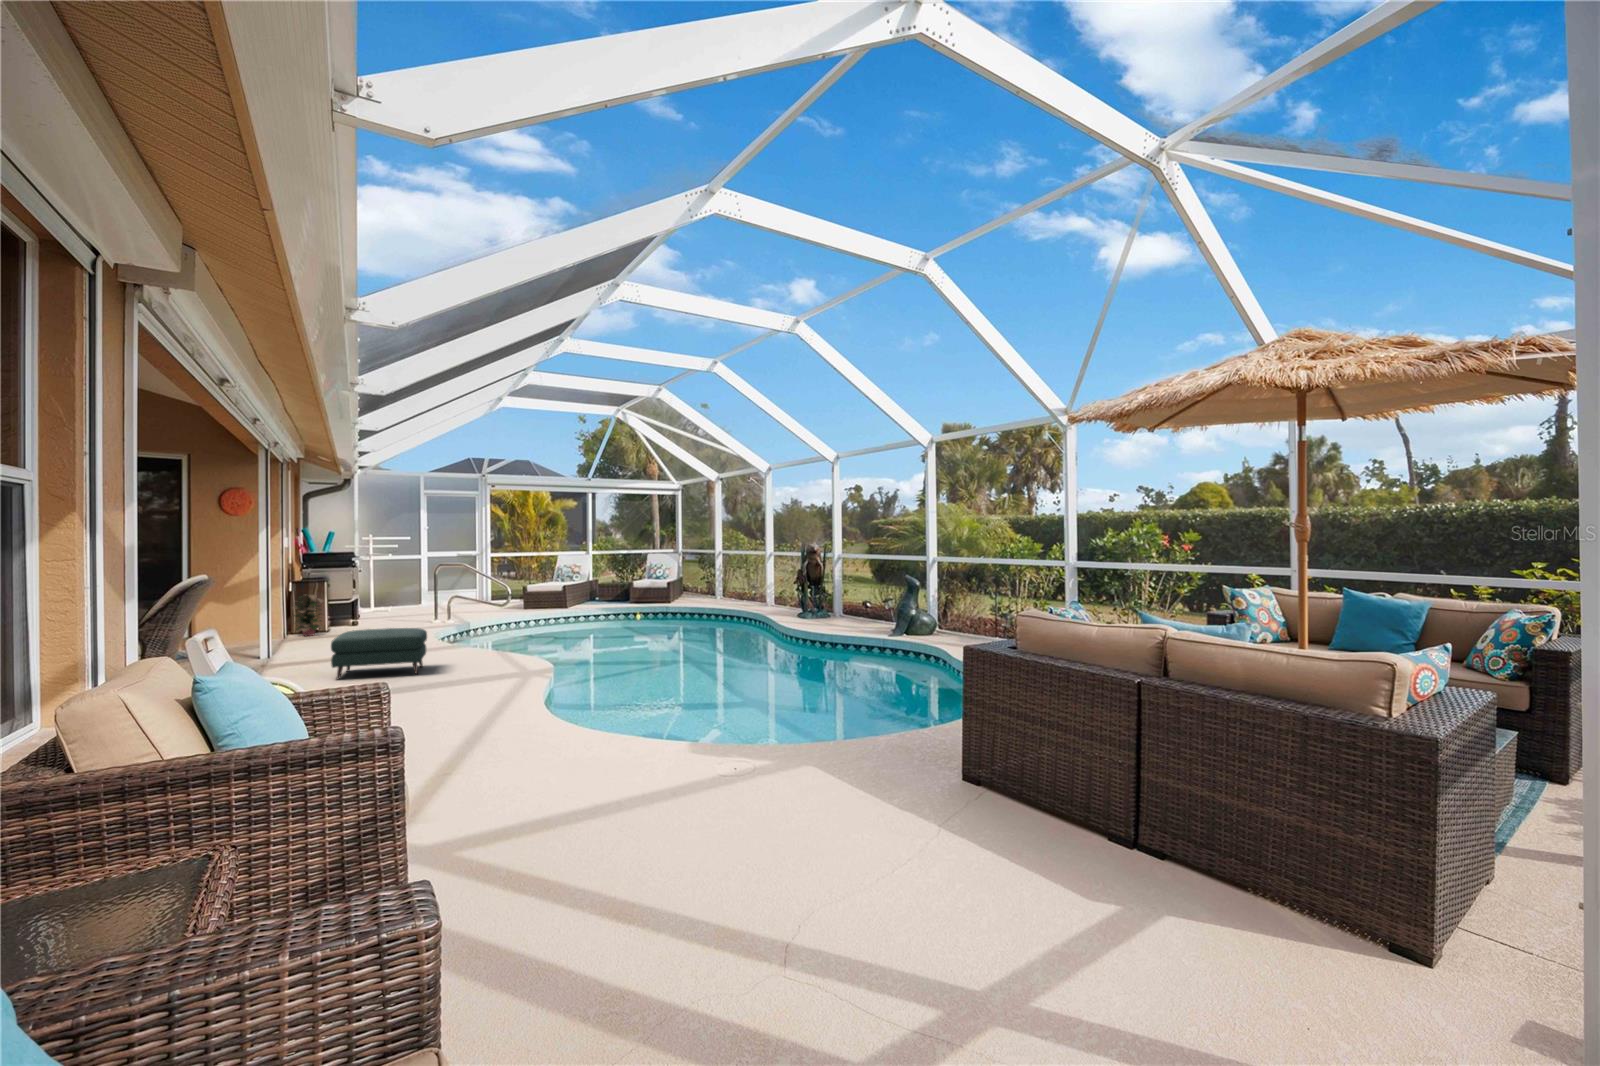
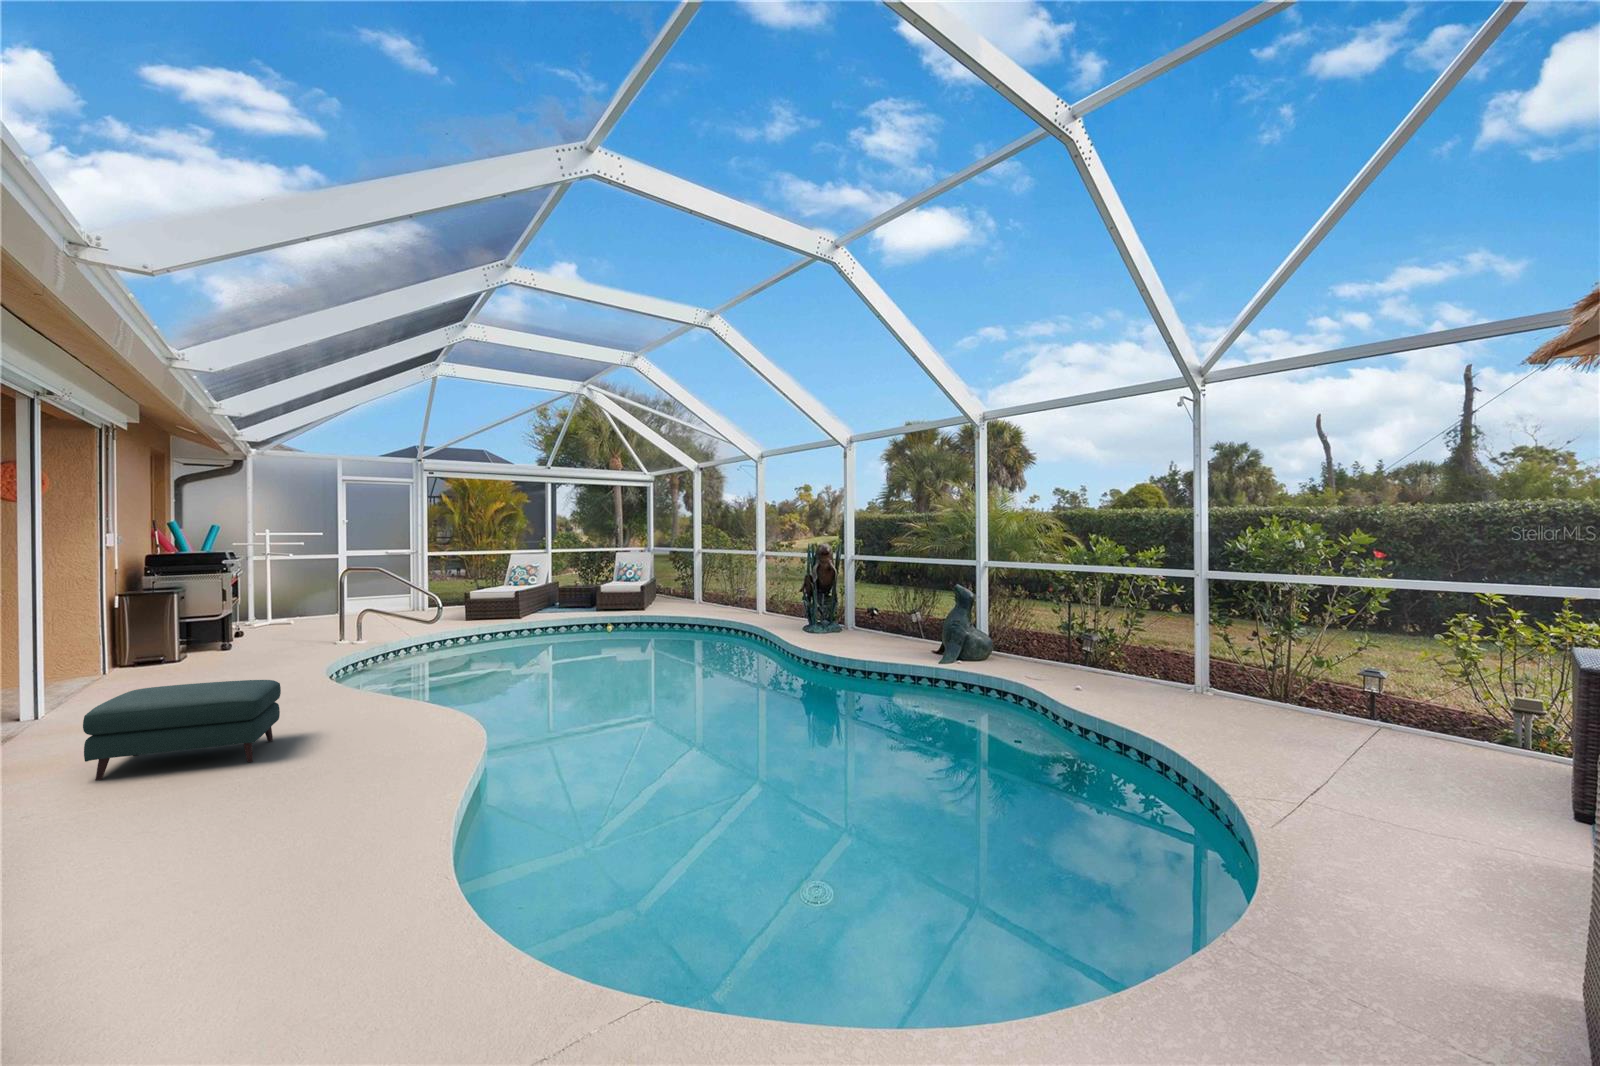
decorative plant: present [291,595,323,636] -> none [116,612,174,670]

